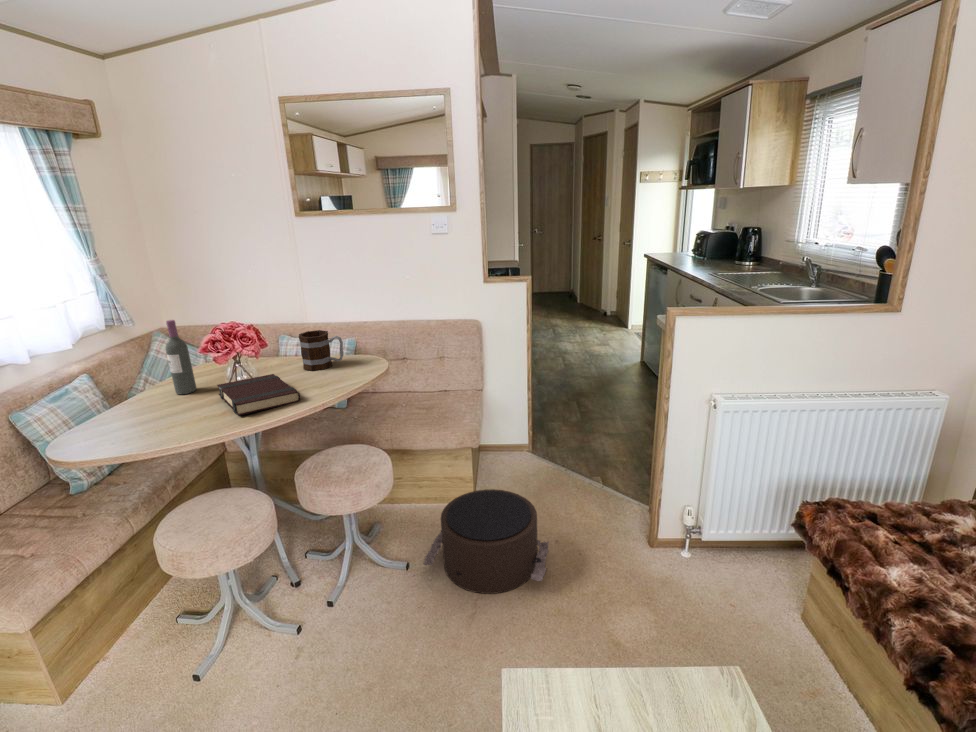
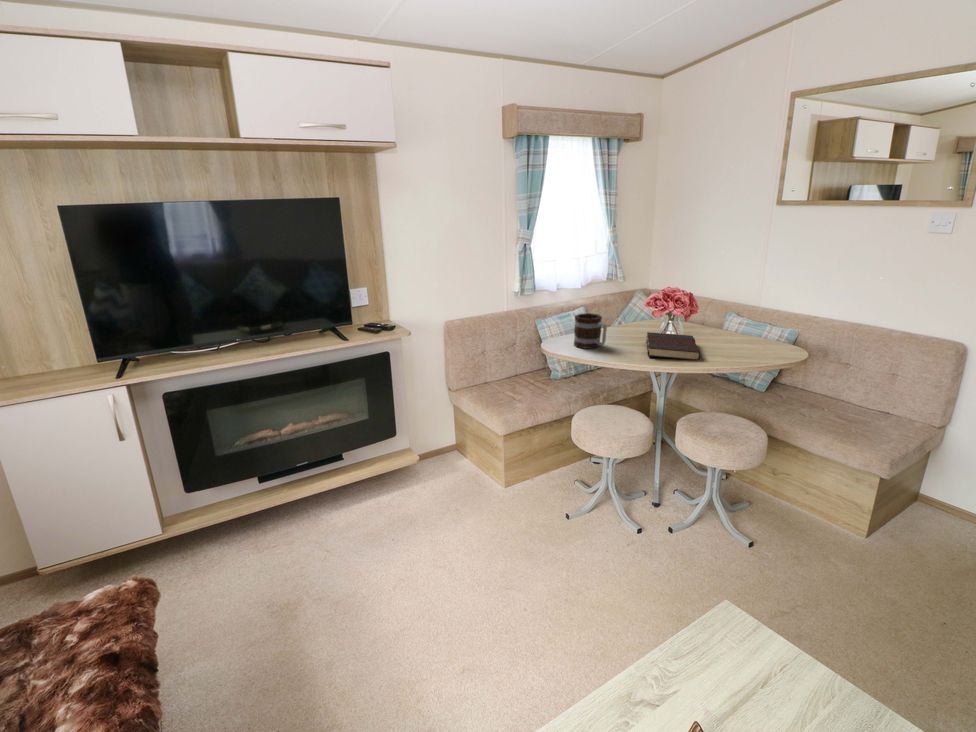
wine bottle: present [166,320,197,394] -> none [623,278,639,335]
mug: present [299,330,343,371] -> present [574,313,607,349]
pouf: present [424,489,549,594] -> none [764,507,927,630]

